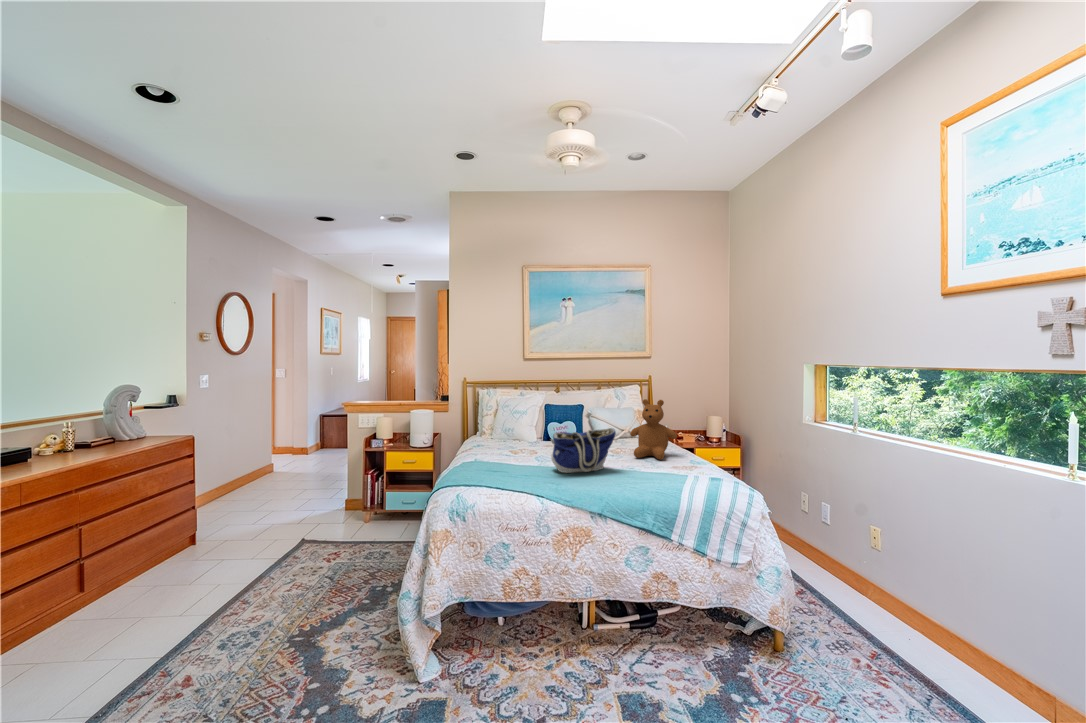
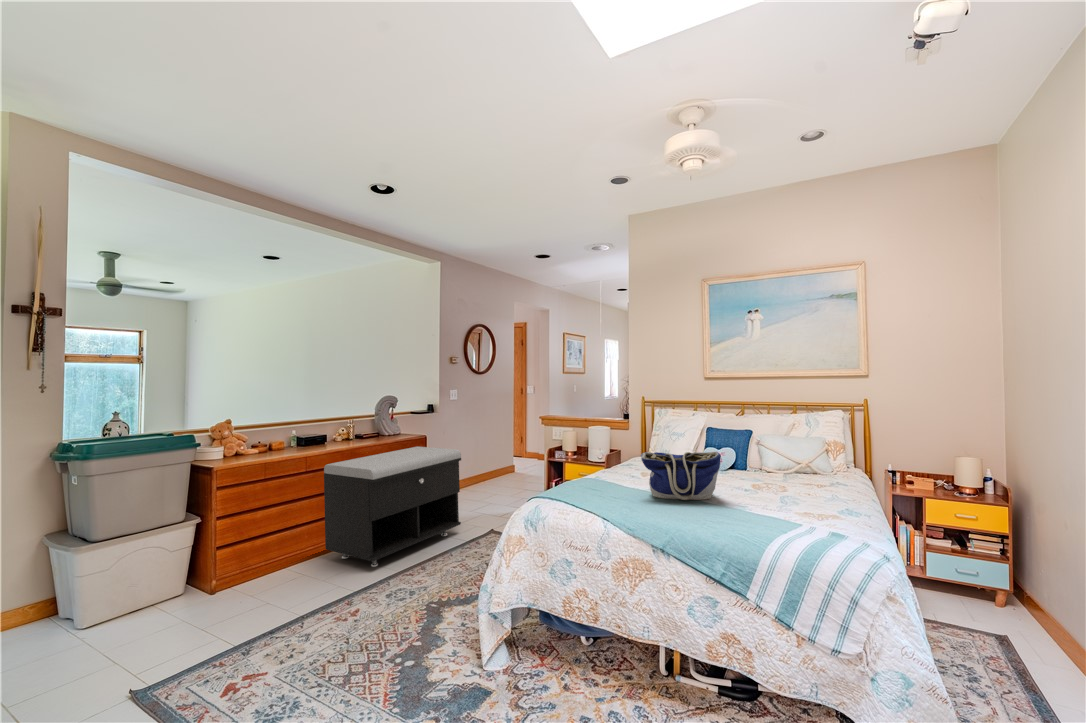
teddy bear: present [630,399,677,460] -> none [773,418,840,498]
storage bench: none [53,450,266,622] -> present [324,447,461,567]

